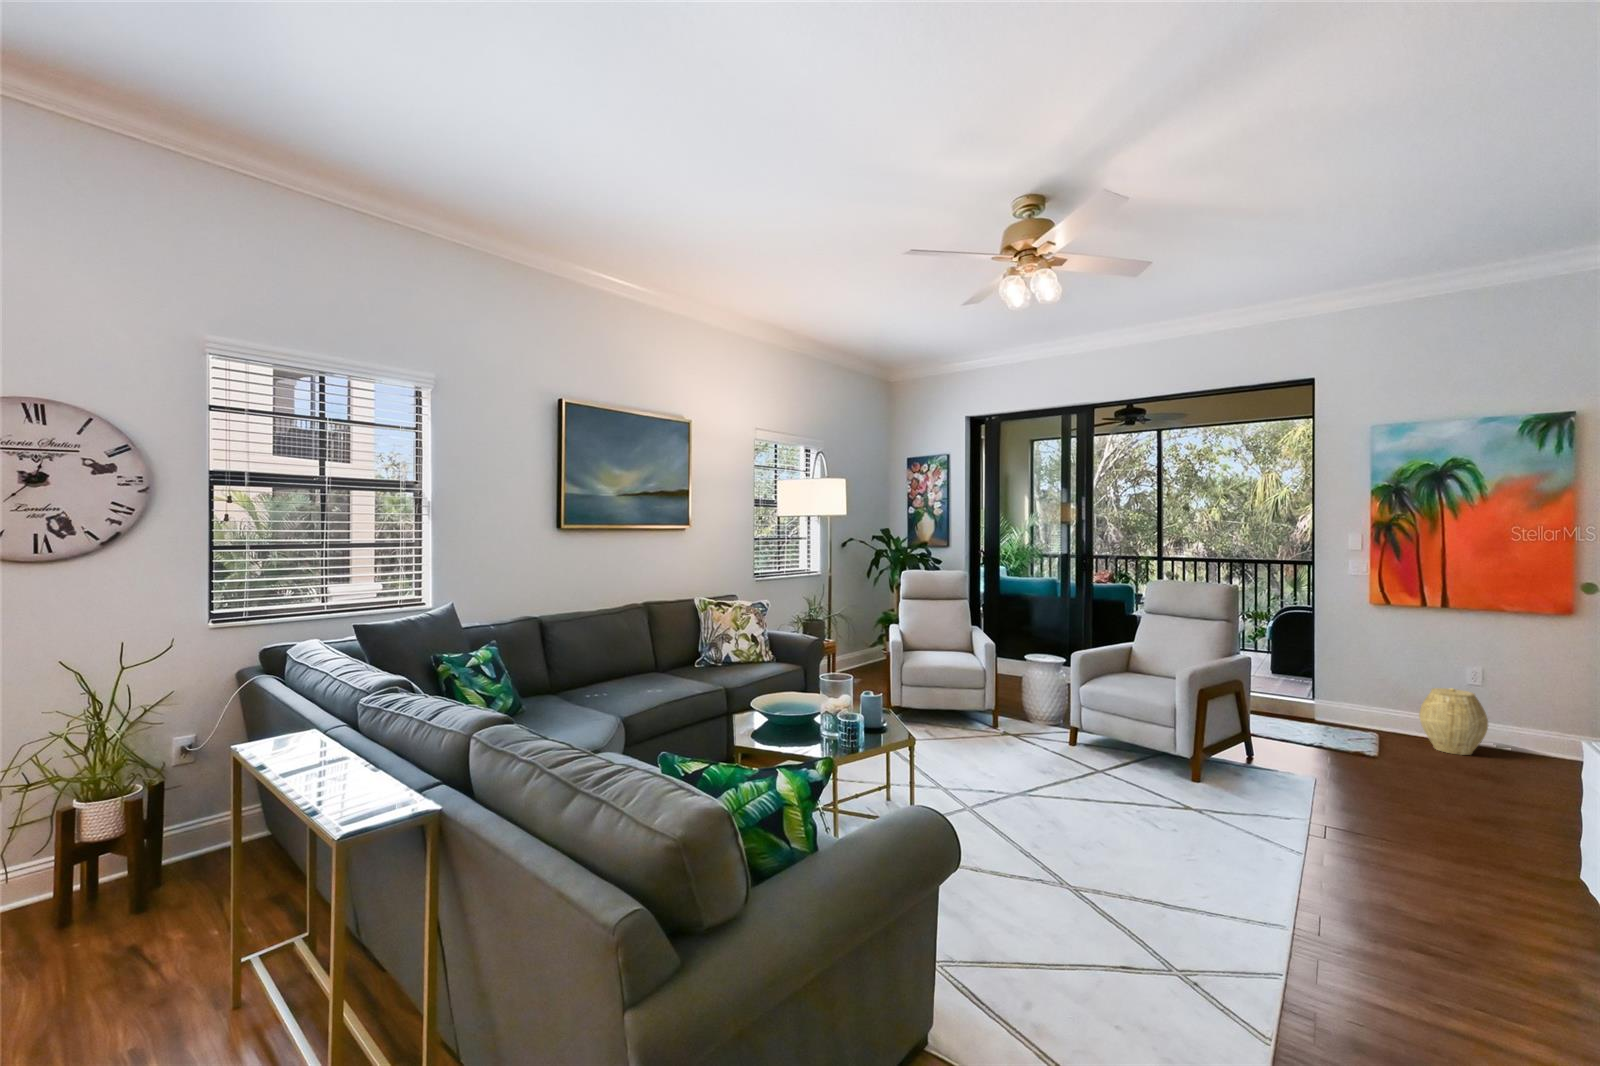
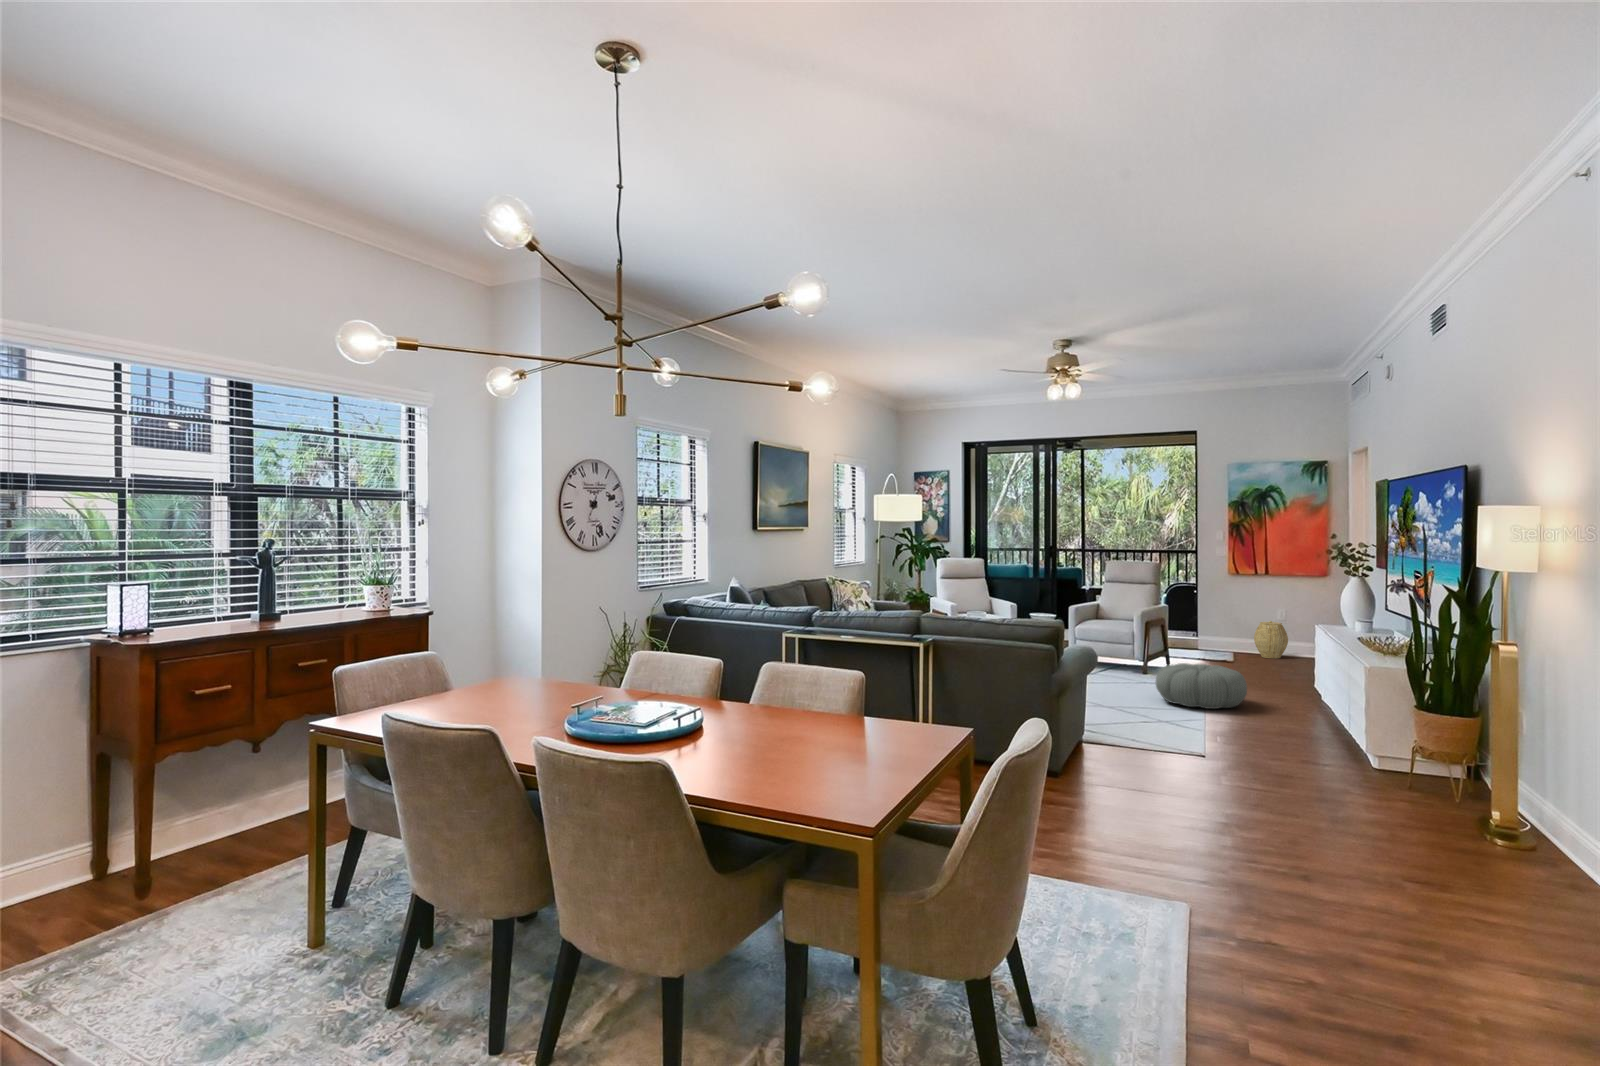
pouf: none [1188,794,1397,922] -> present [1156,663,1247,709]

